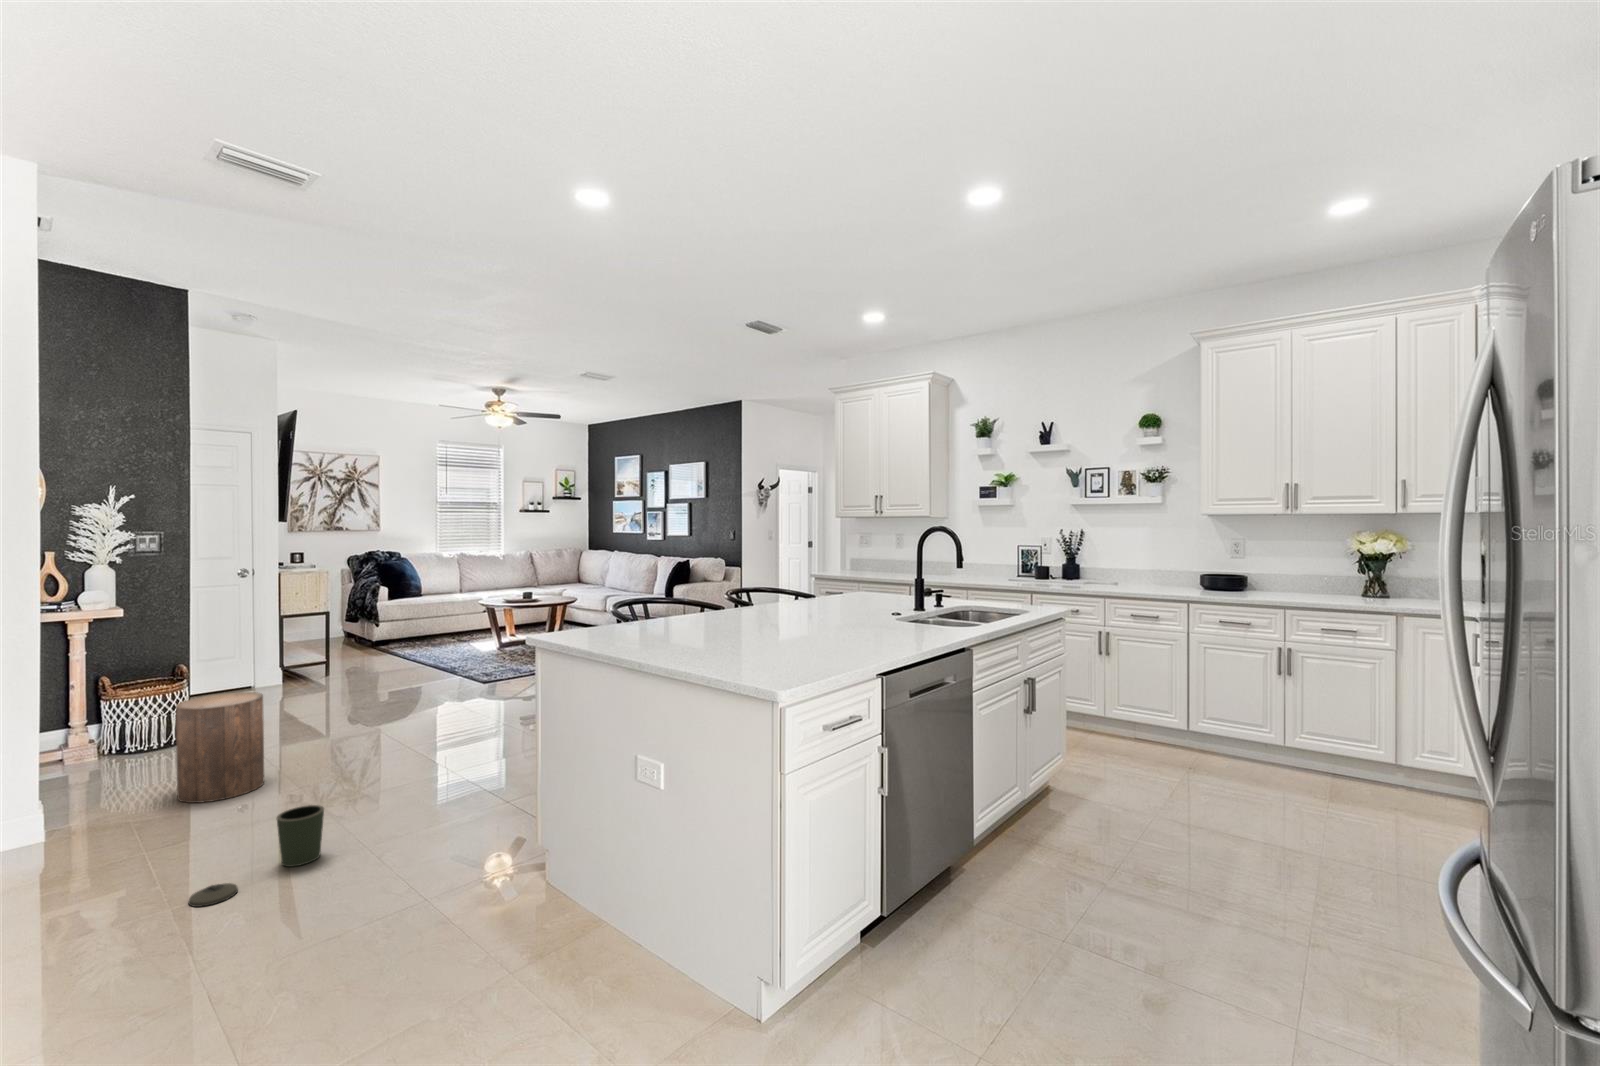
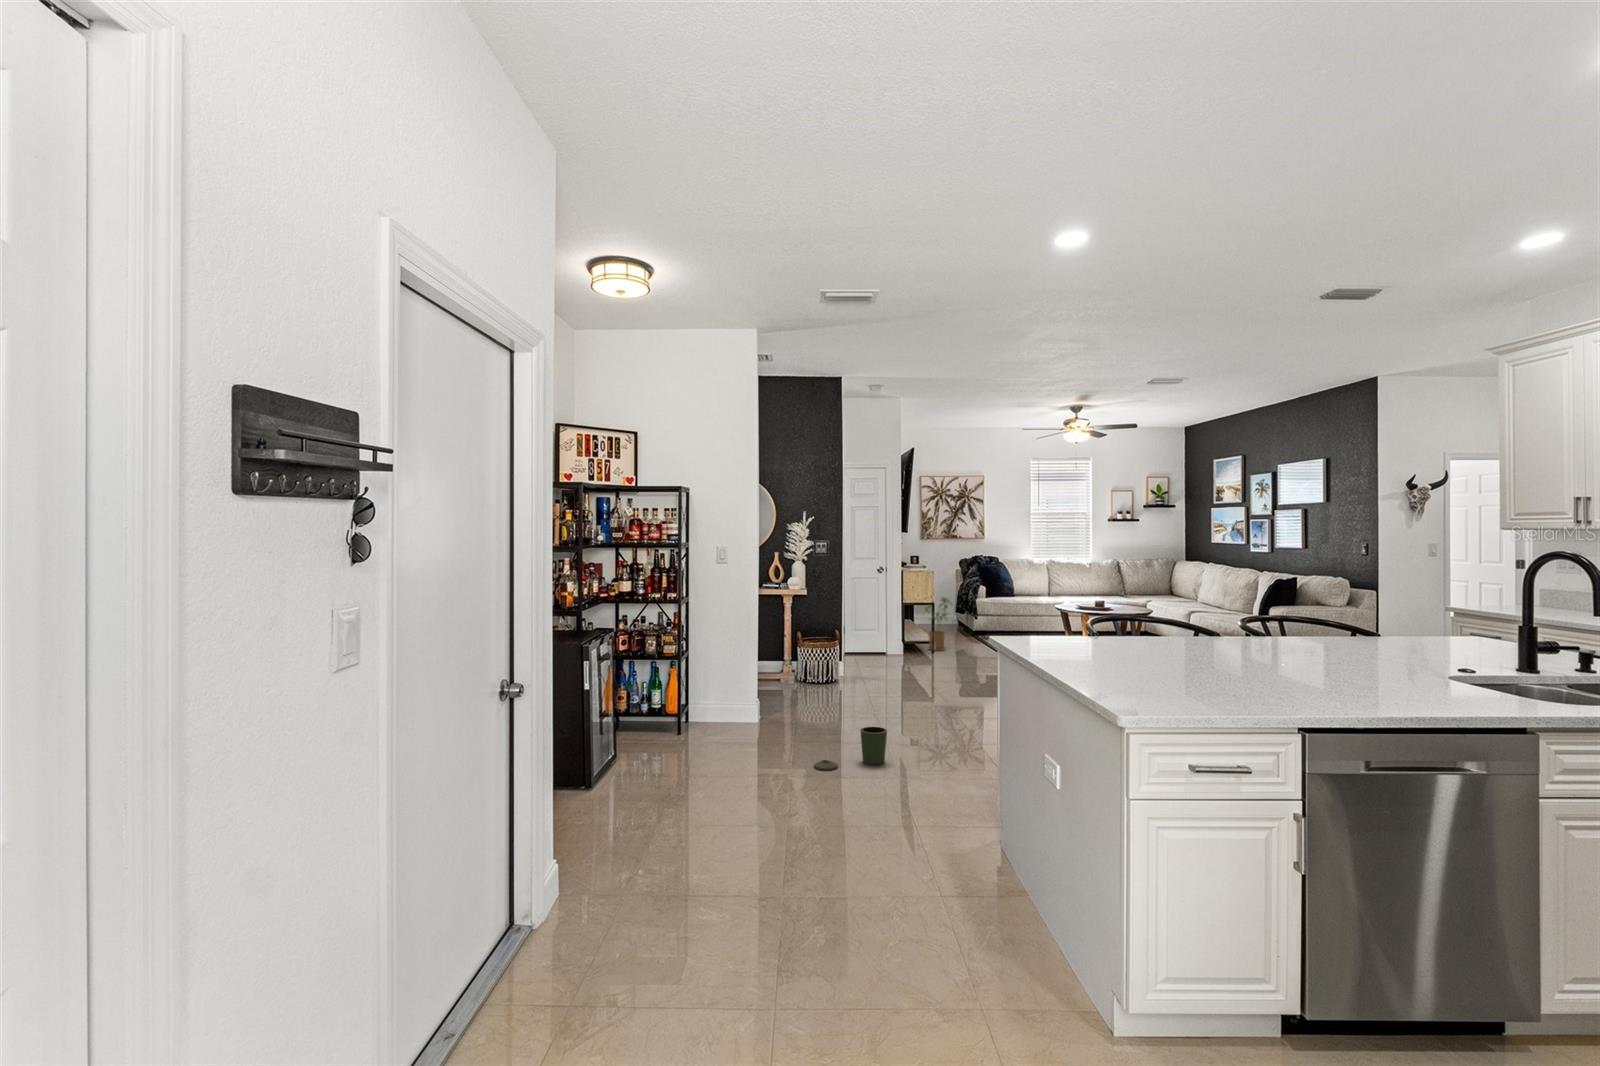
house plant: none [308,602,352,670] -> present [924,597,953,651]
stool: present [176,692,264,803] -> none [825,650,871,720]

